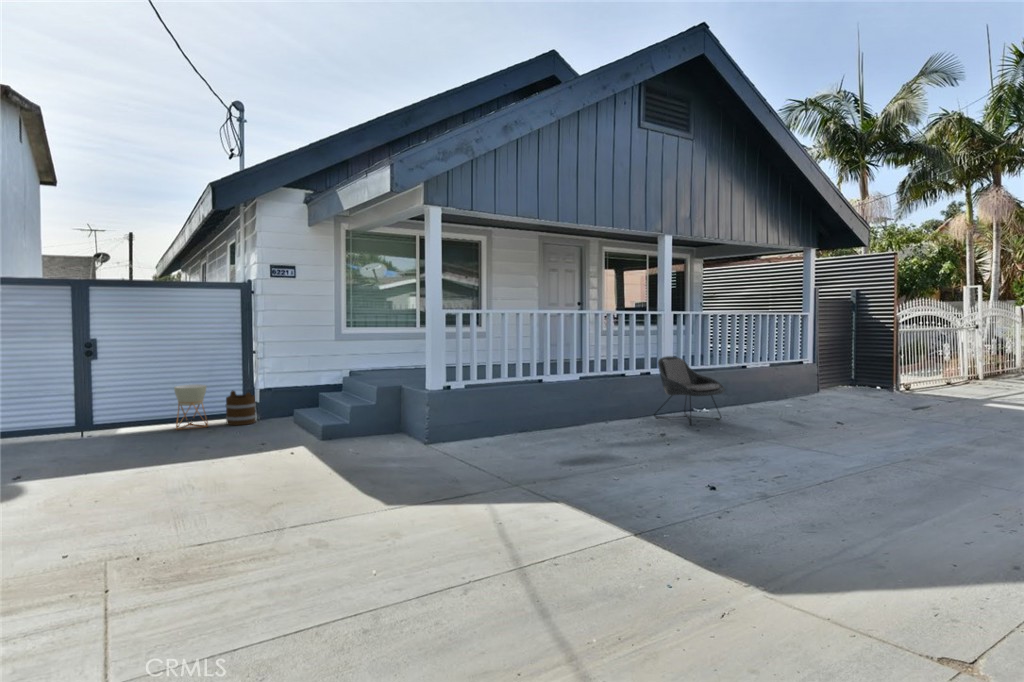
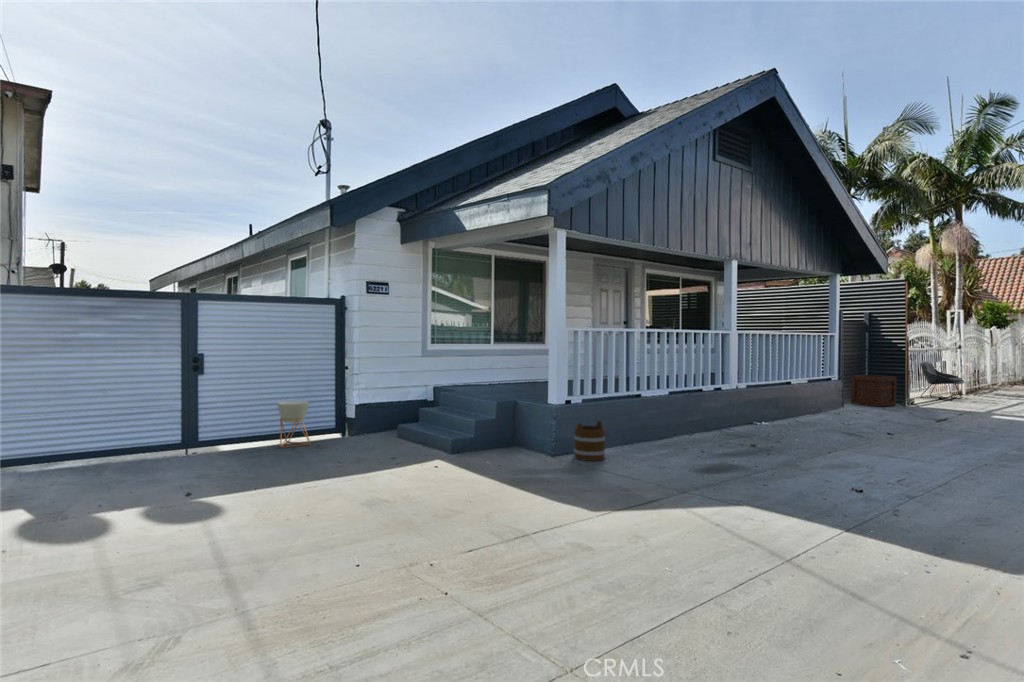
lounge chair: present [656,356,725,424] -> present [921,362,964,401]
wooden crate: none [834,357,885,392] -> present [851,375,897,407]
bucket: present [226,390,256,425] -> present [574,421,605,461]

